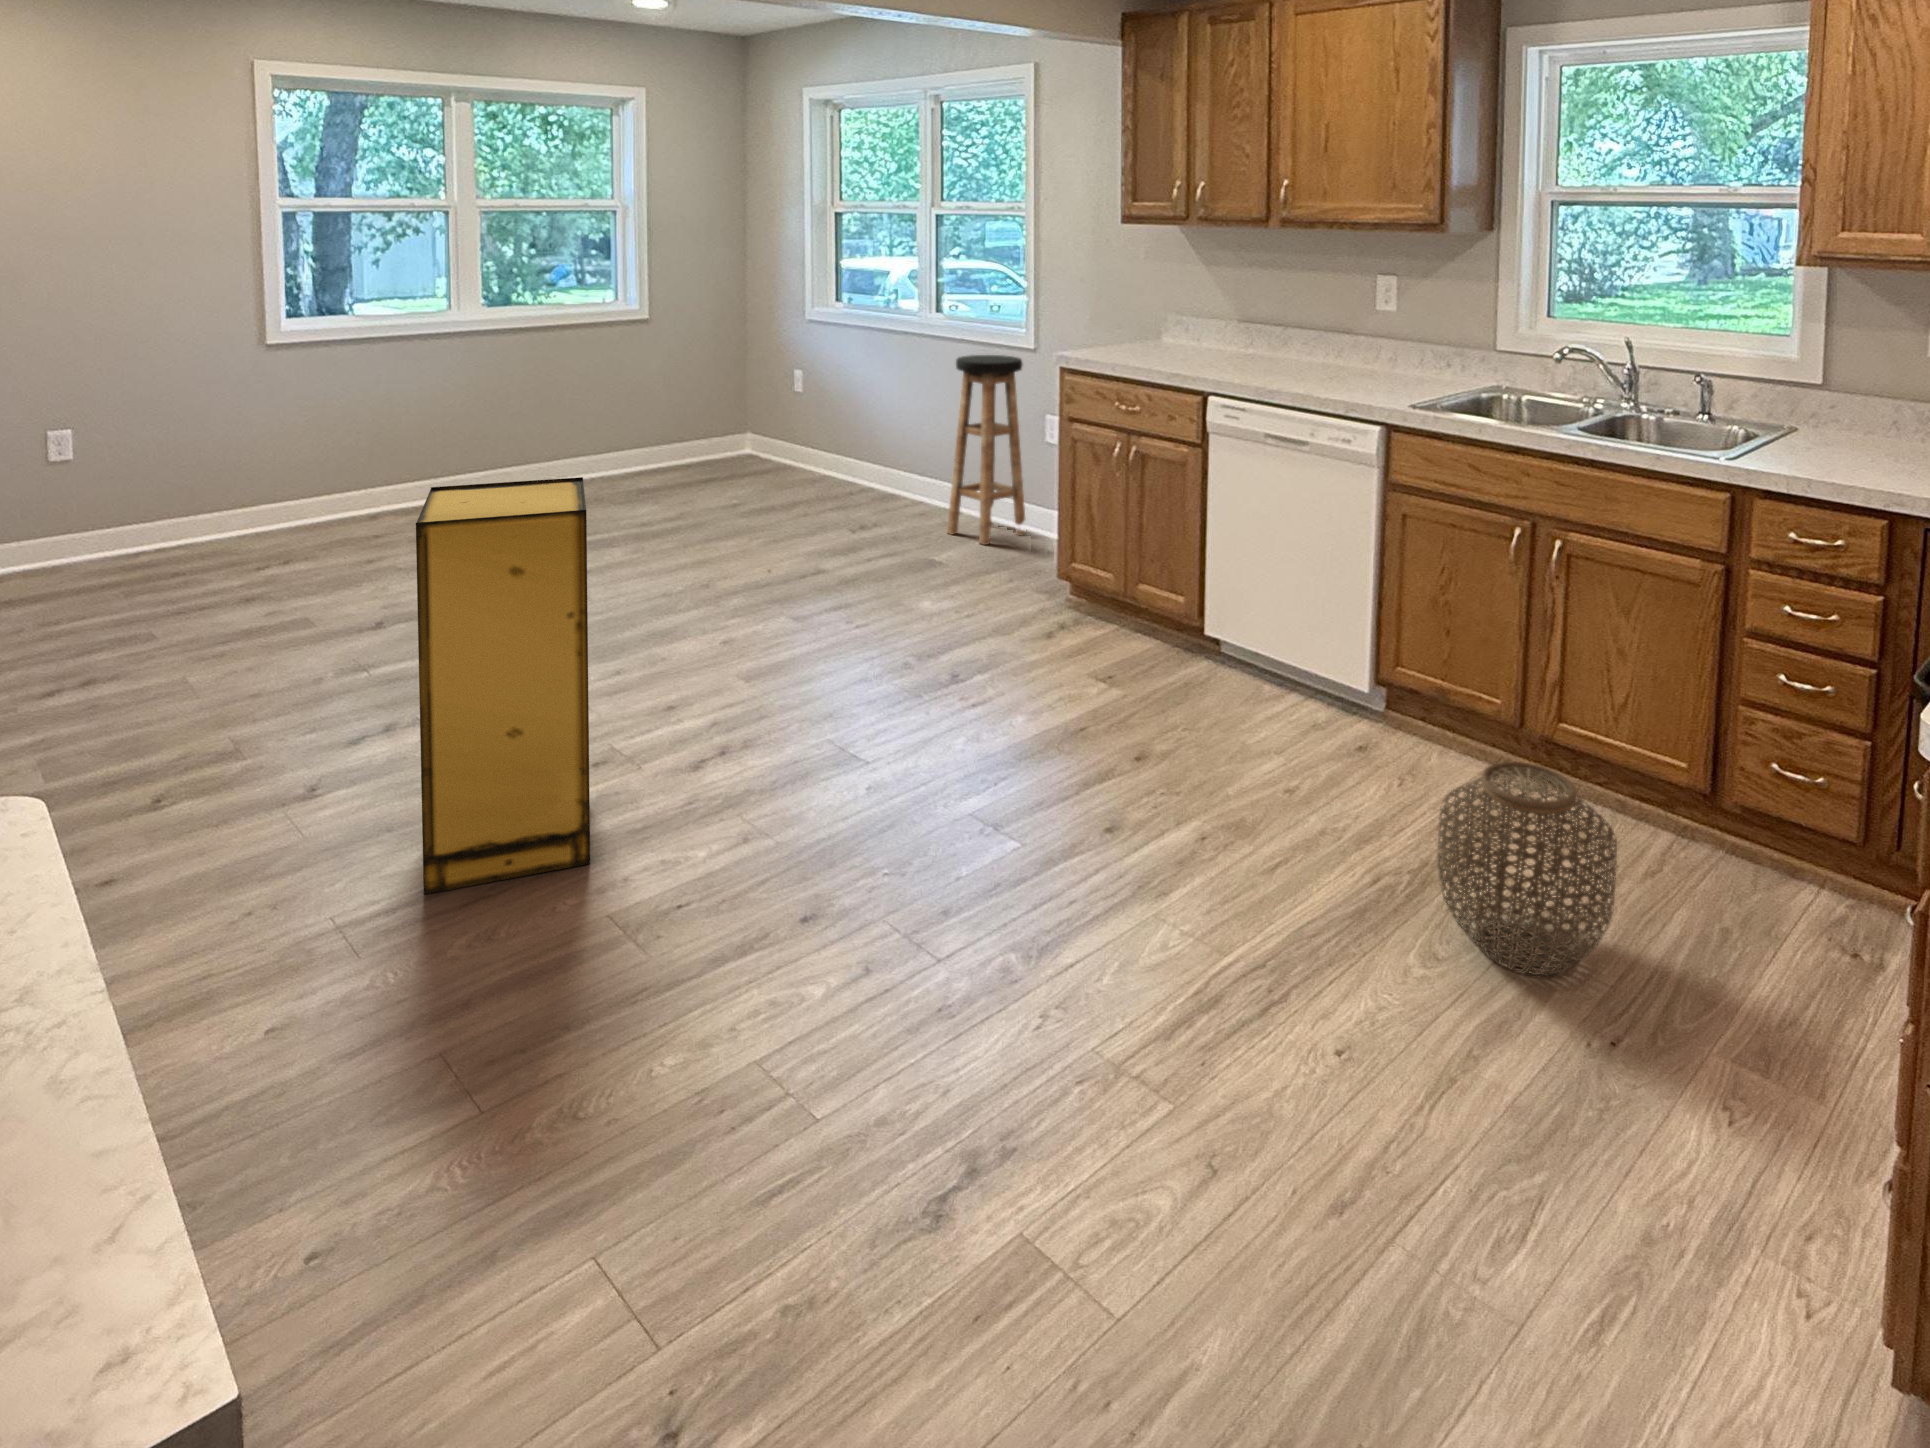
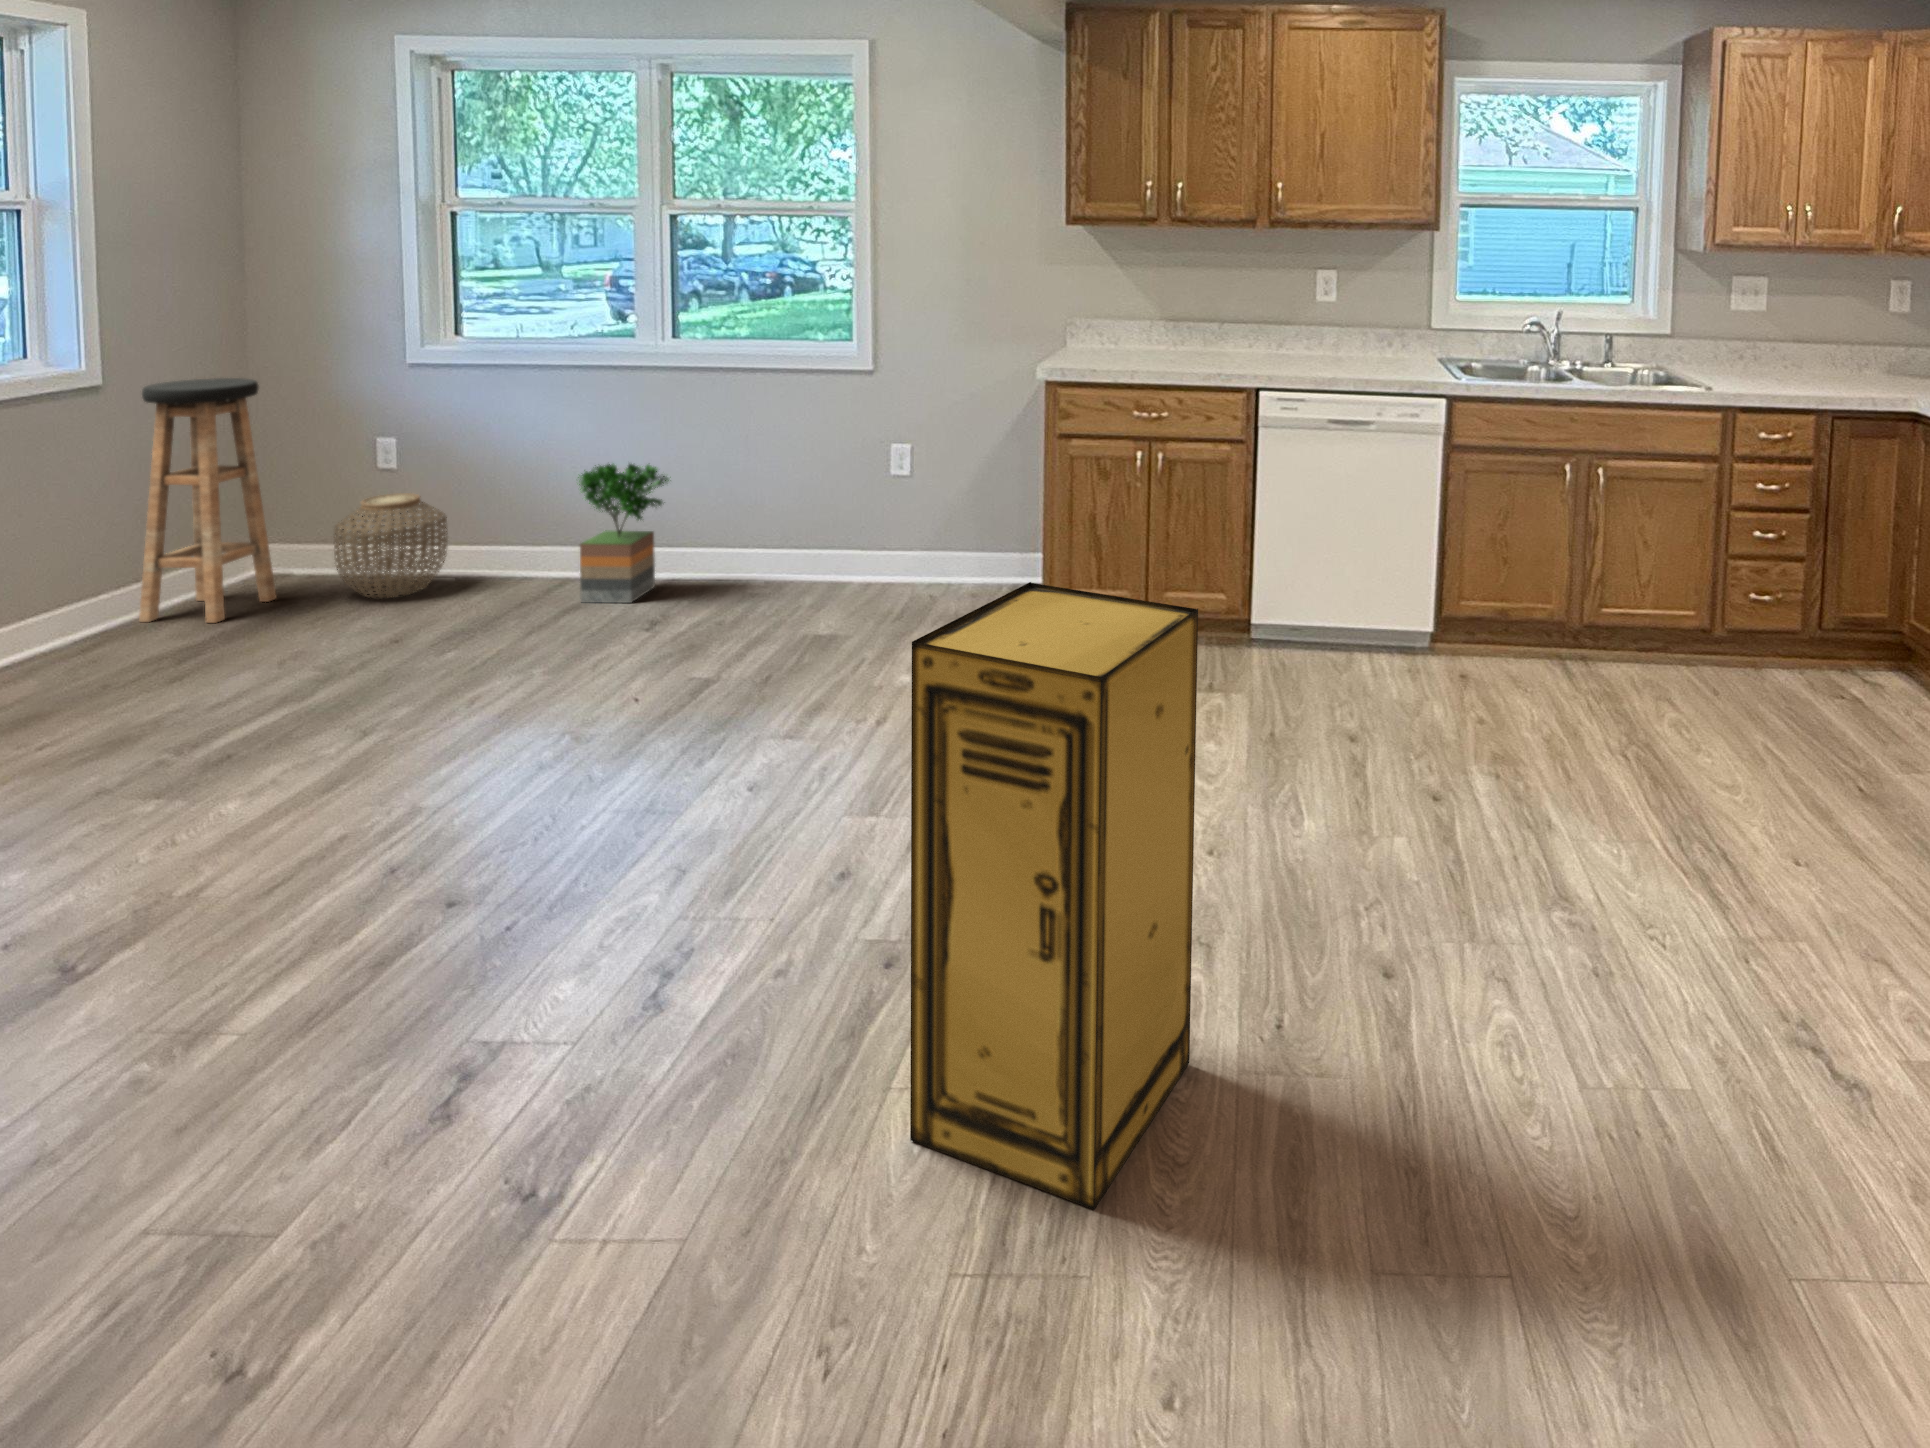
bar stool: present [947,355,1026,545] -> present [139,378,276,623]
potted tree: none [837,401,909,508] -> present [578,464,671,603]
woven basket: present [1437,762,1617,975] -> present [333,493,448,598]

